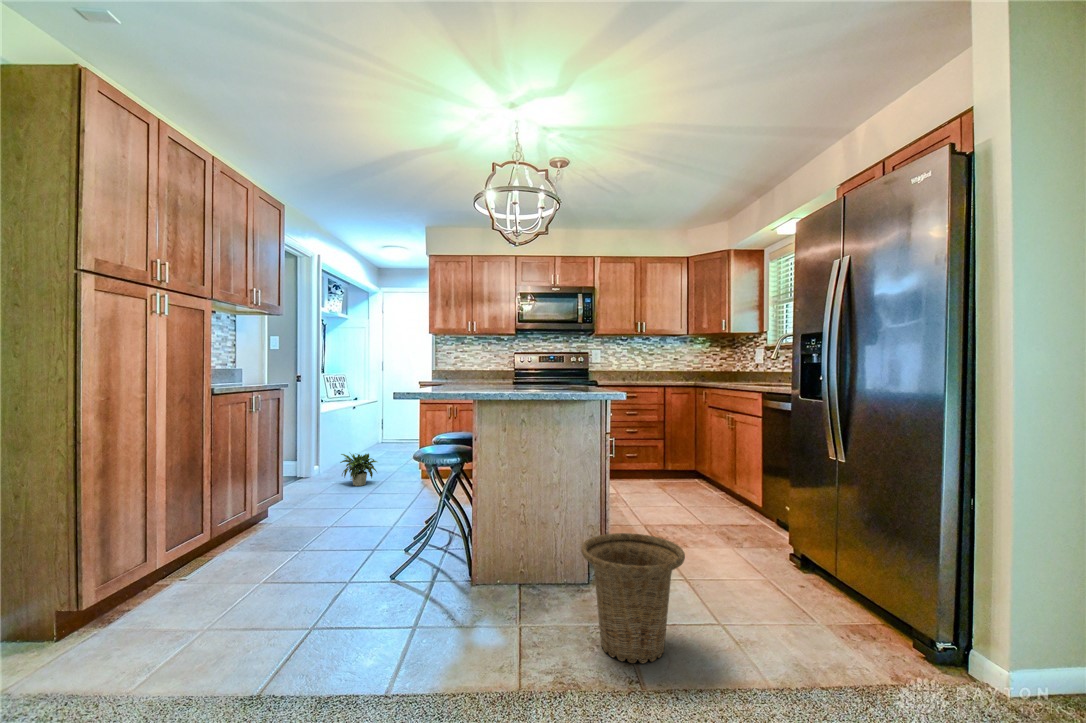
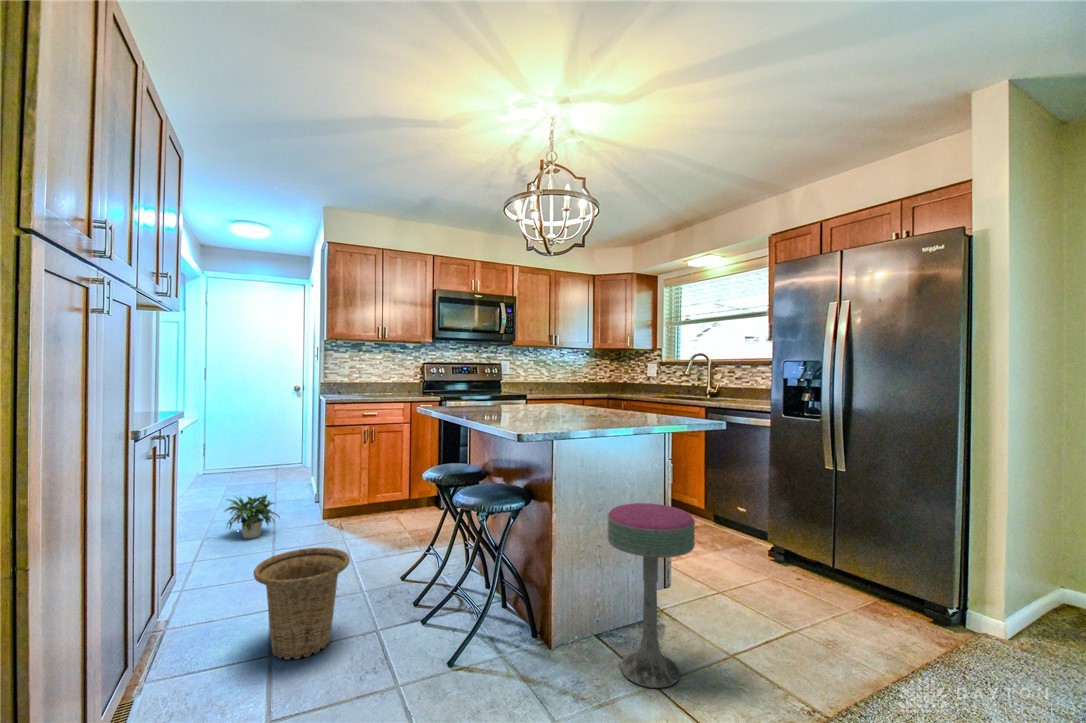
bar stool: none [459,455,540,623] -> present [608,503,695,688]
basket: present [581,533,685,663] -> present [253,548,350,660]

